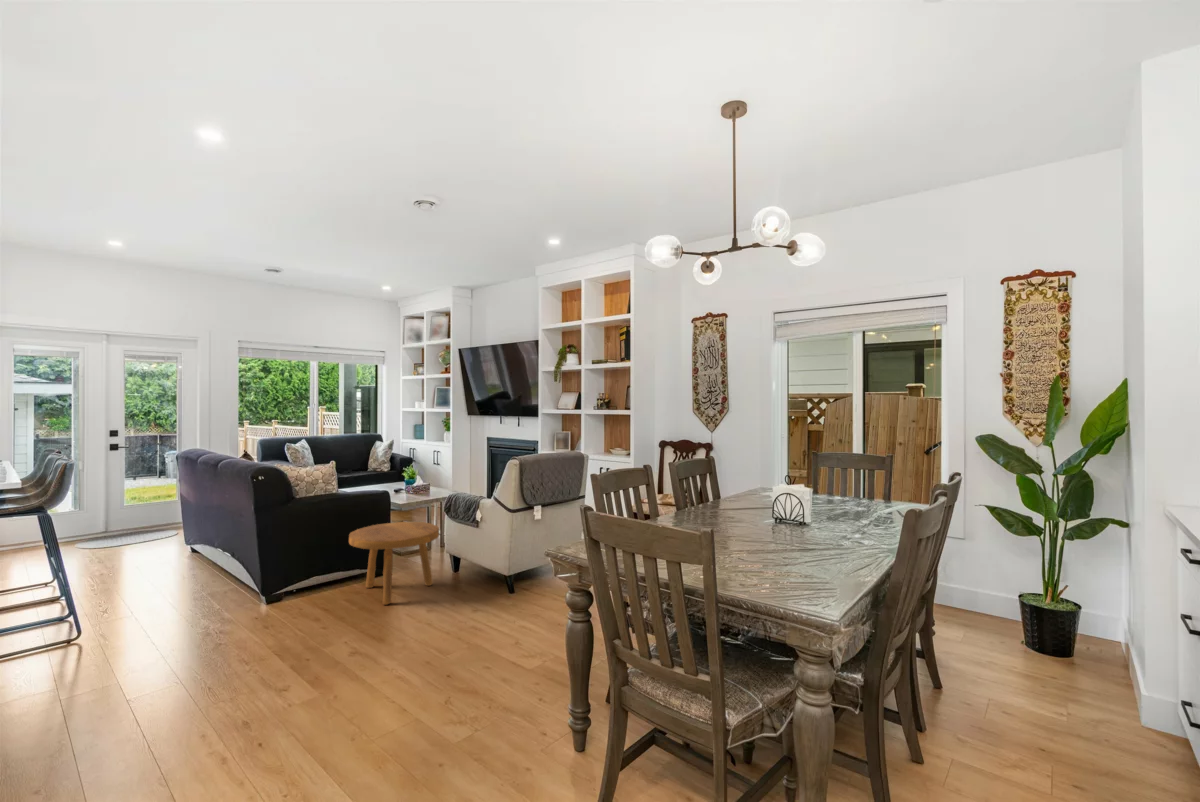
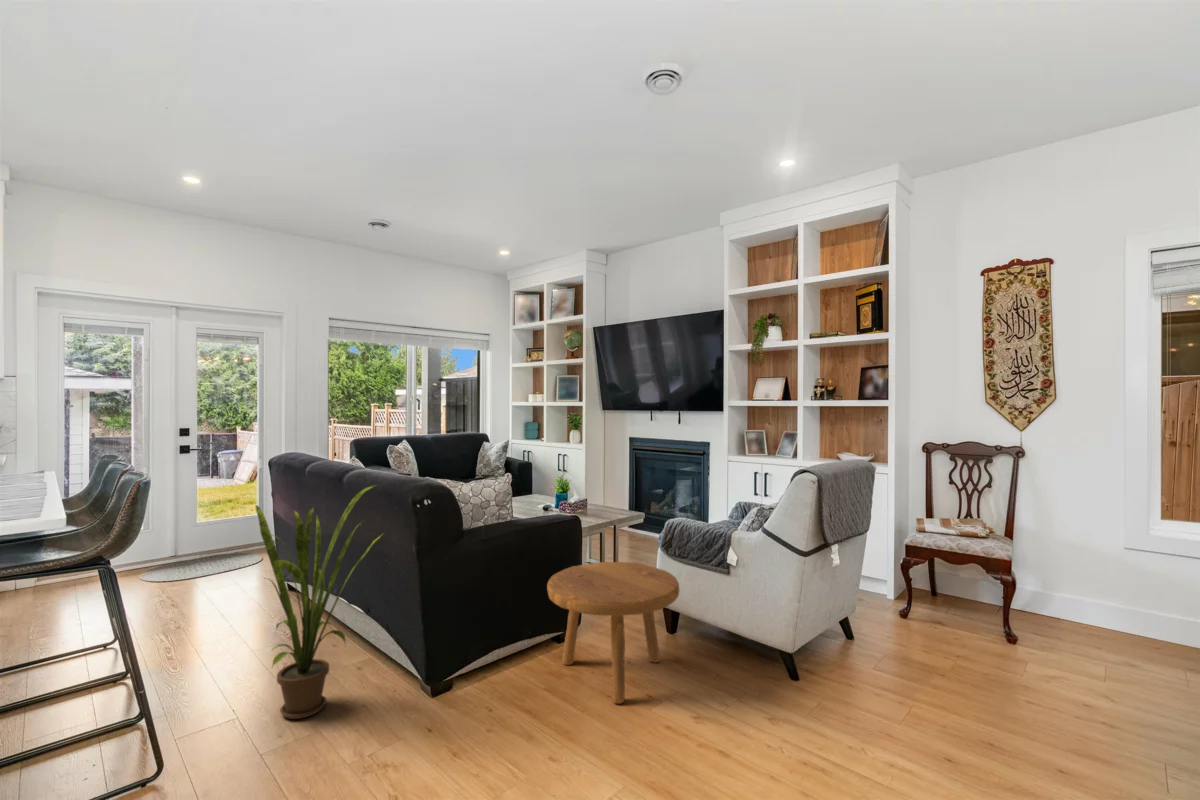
house plant: none [142,469,237,615] -> present [256,485,379,719]

